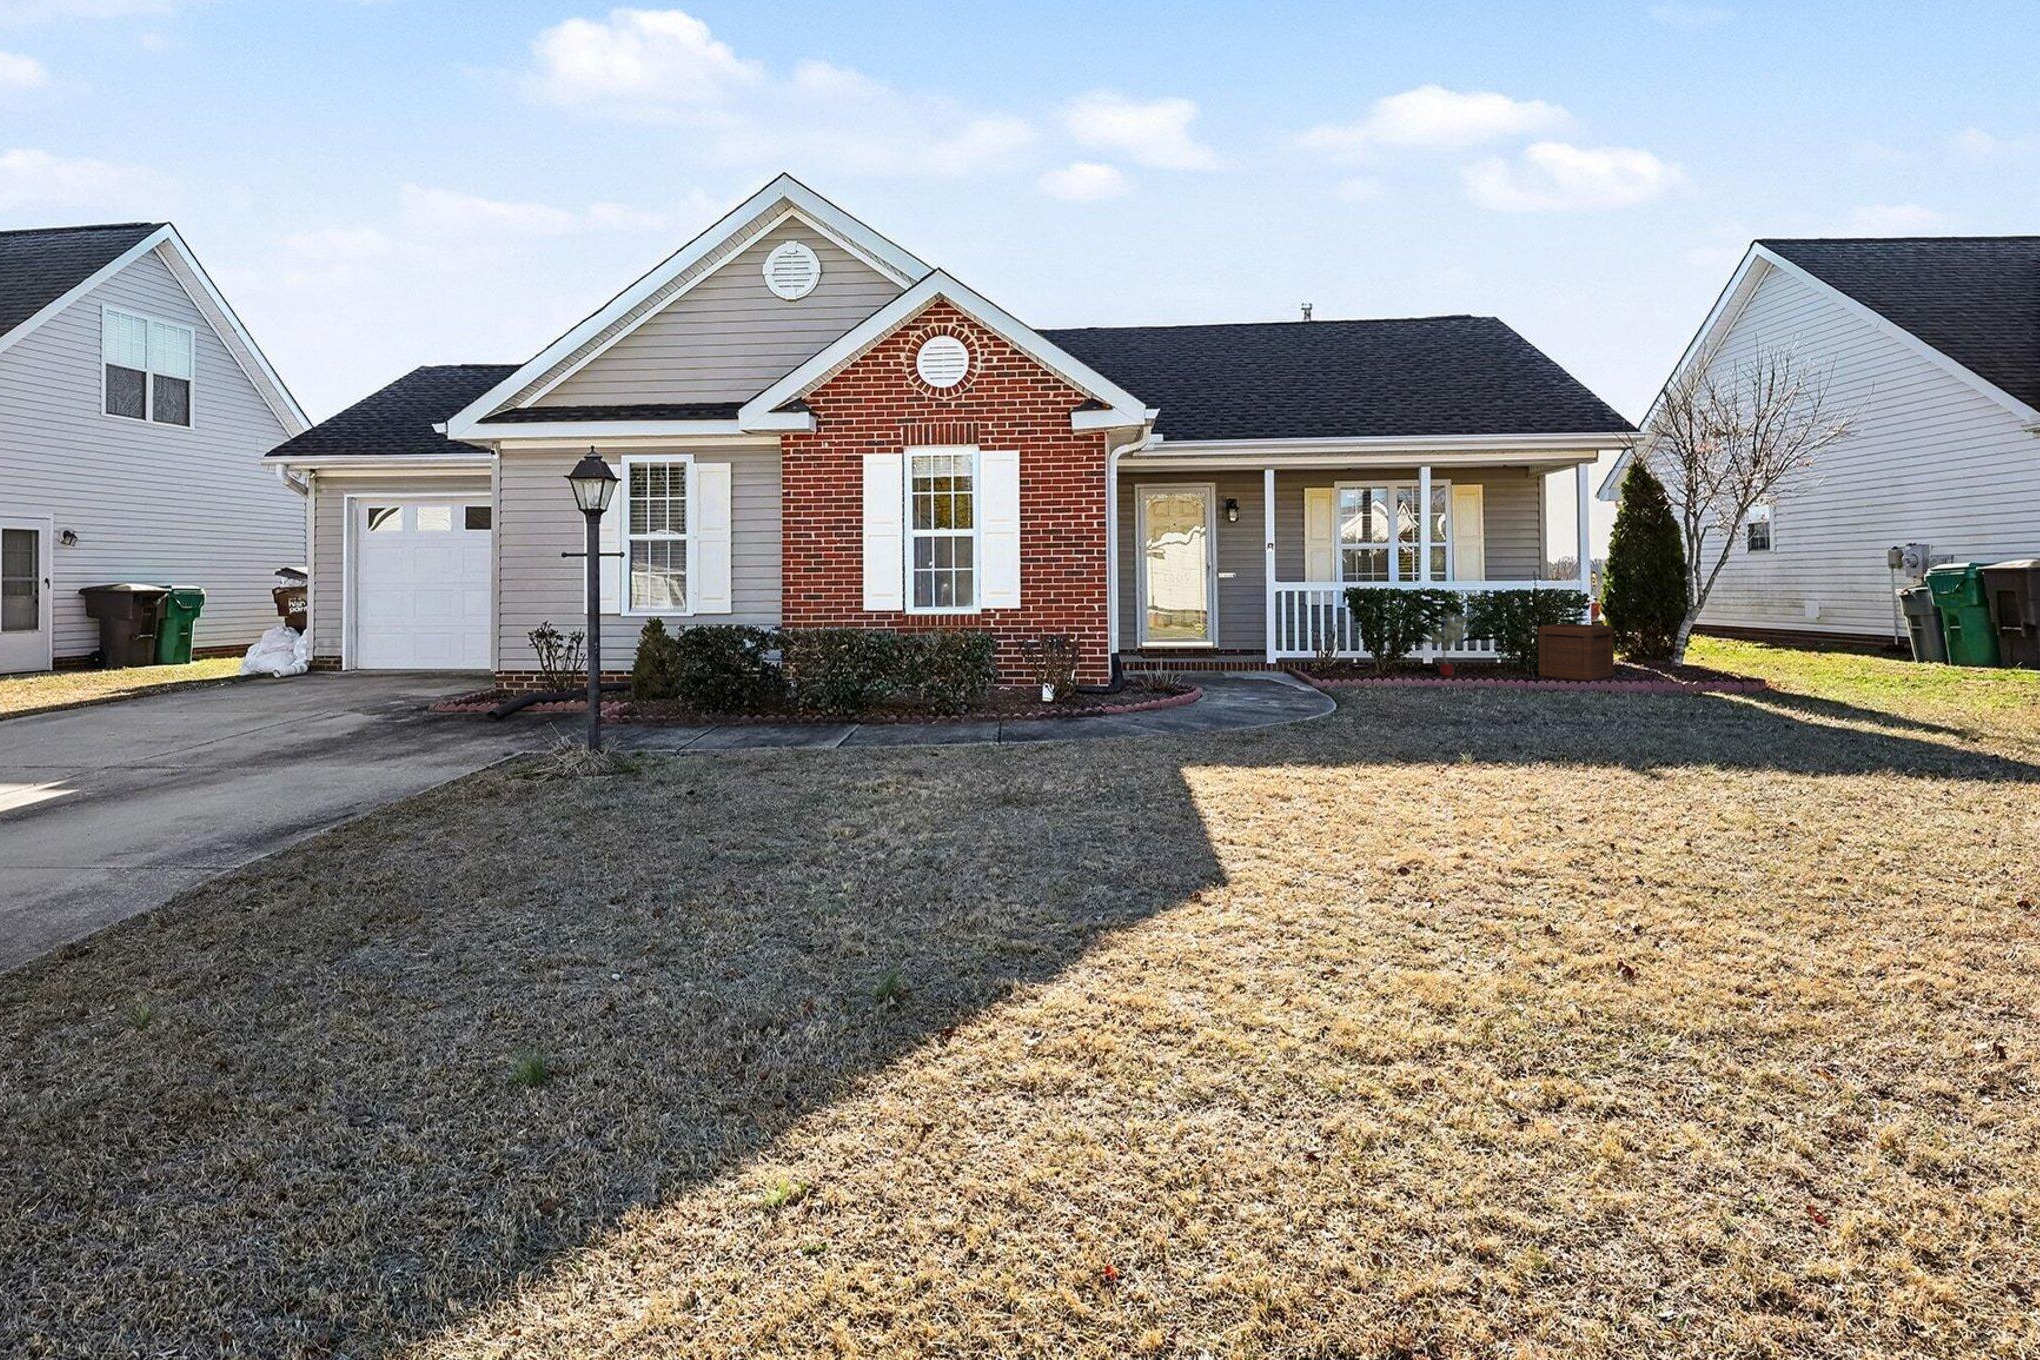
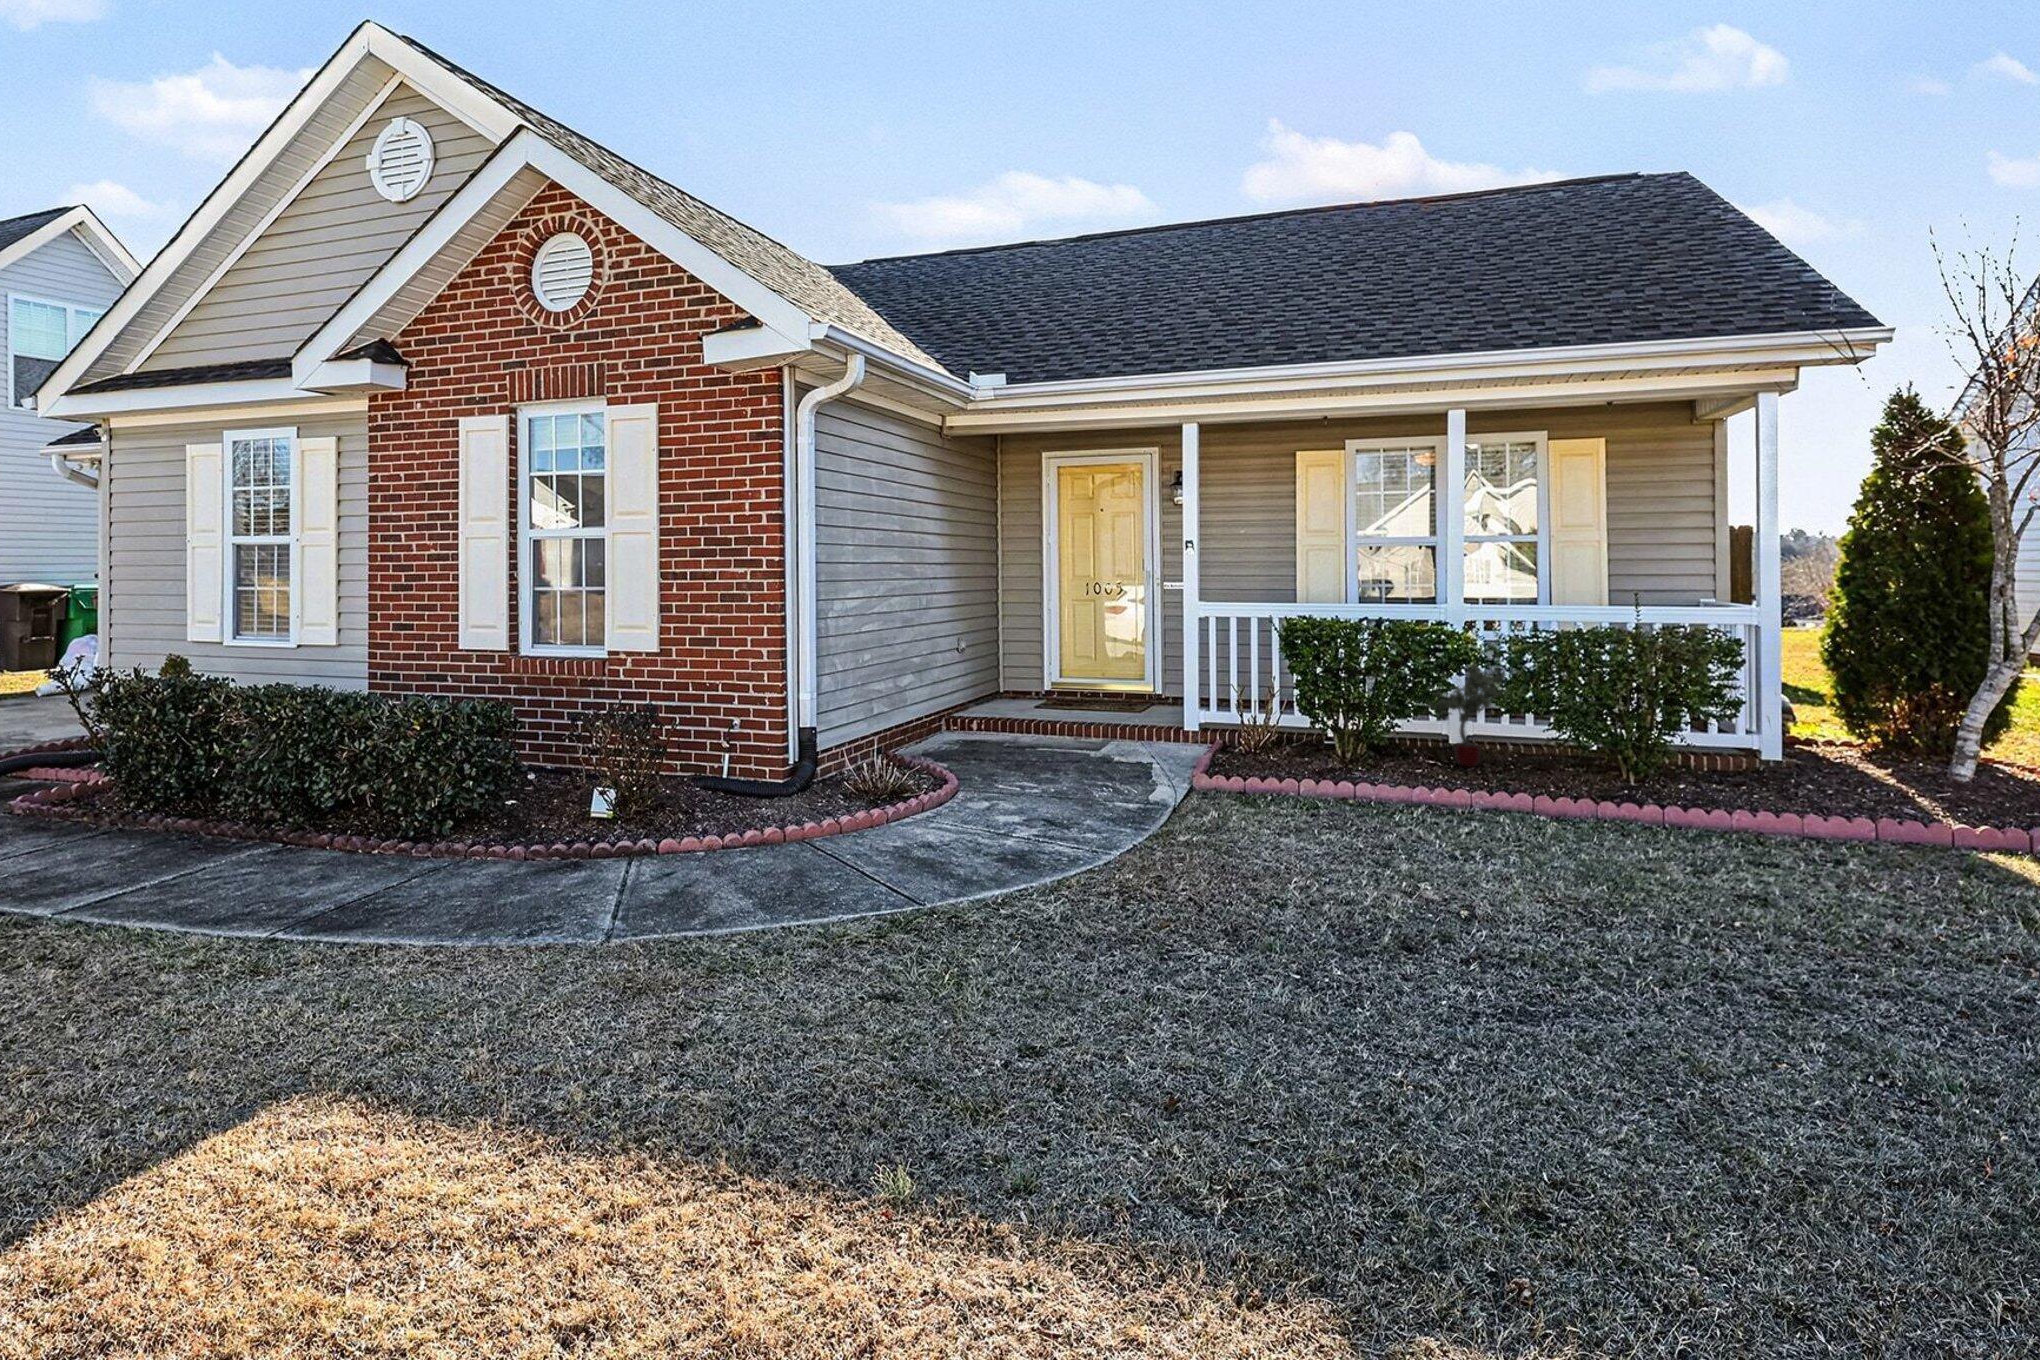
wooden crate: present [1539,624,1614,681] -> none [1642,681,1798,795]

